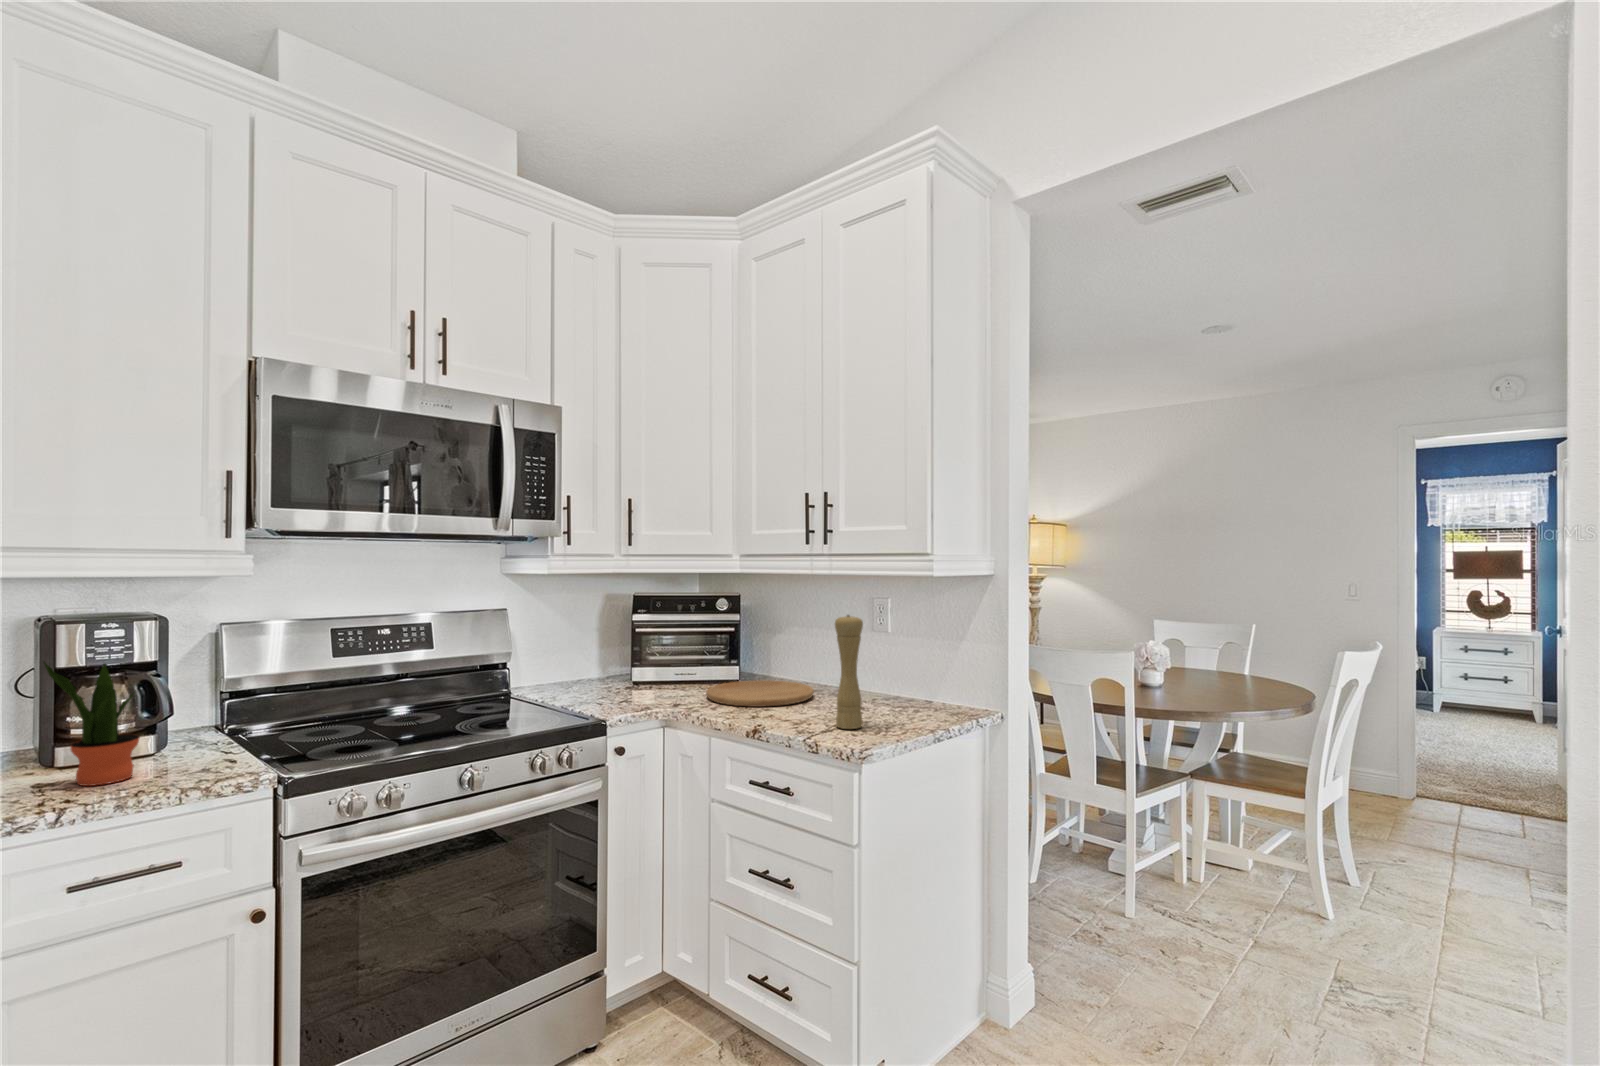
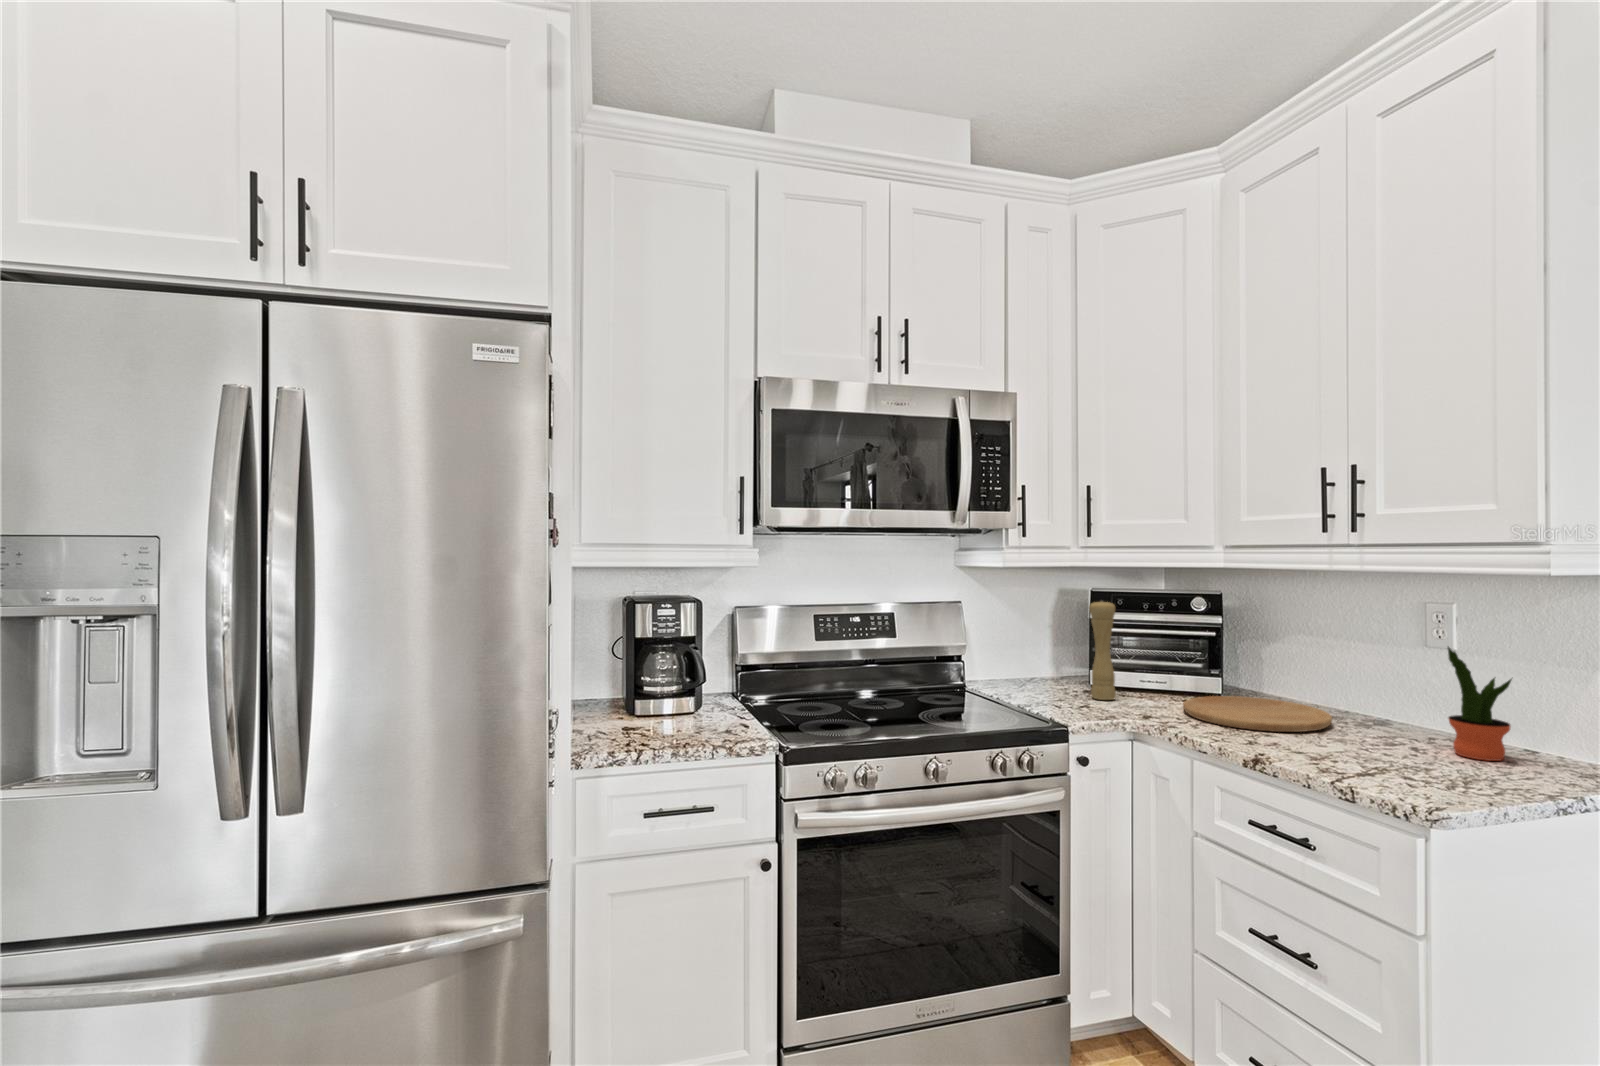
pepper mill: present [835,615,863,729] -> present [1089,600,1116,700]
potted plant: present [44,662,140,786] -> present [1448,647,1512,761]

